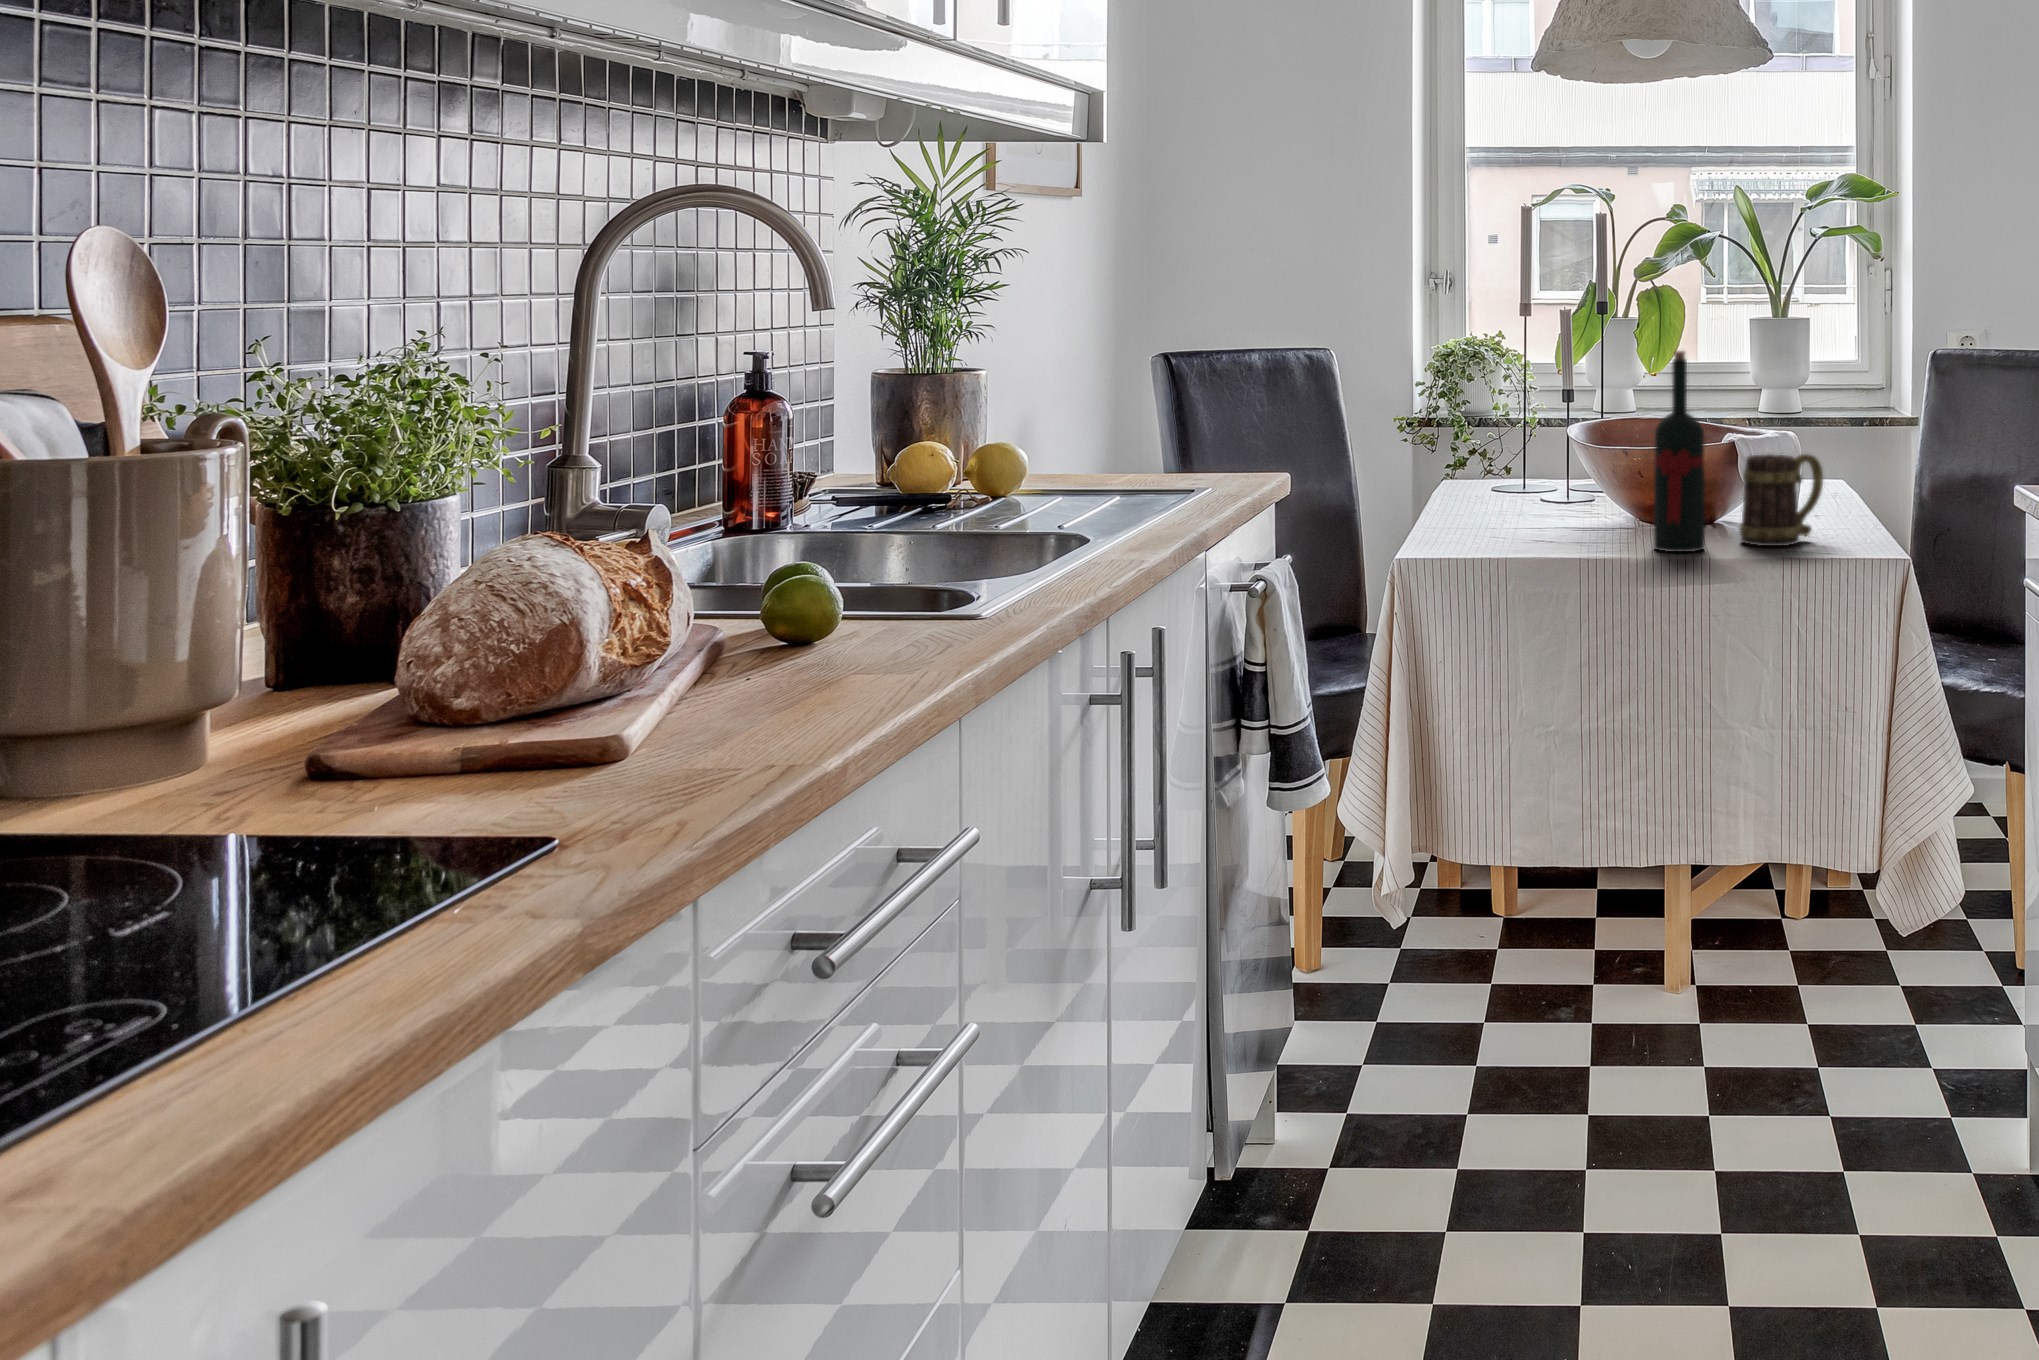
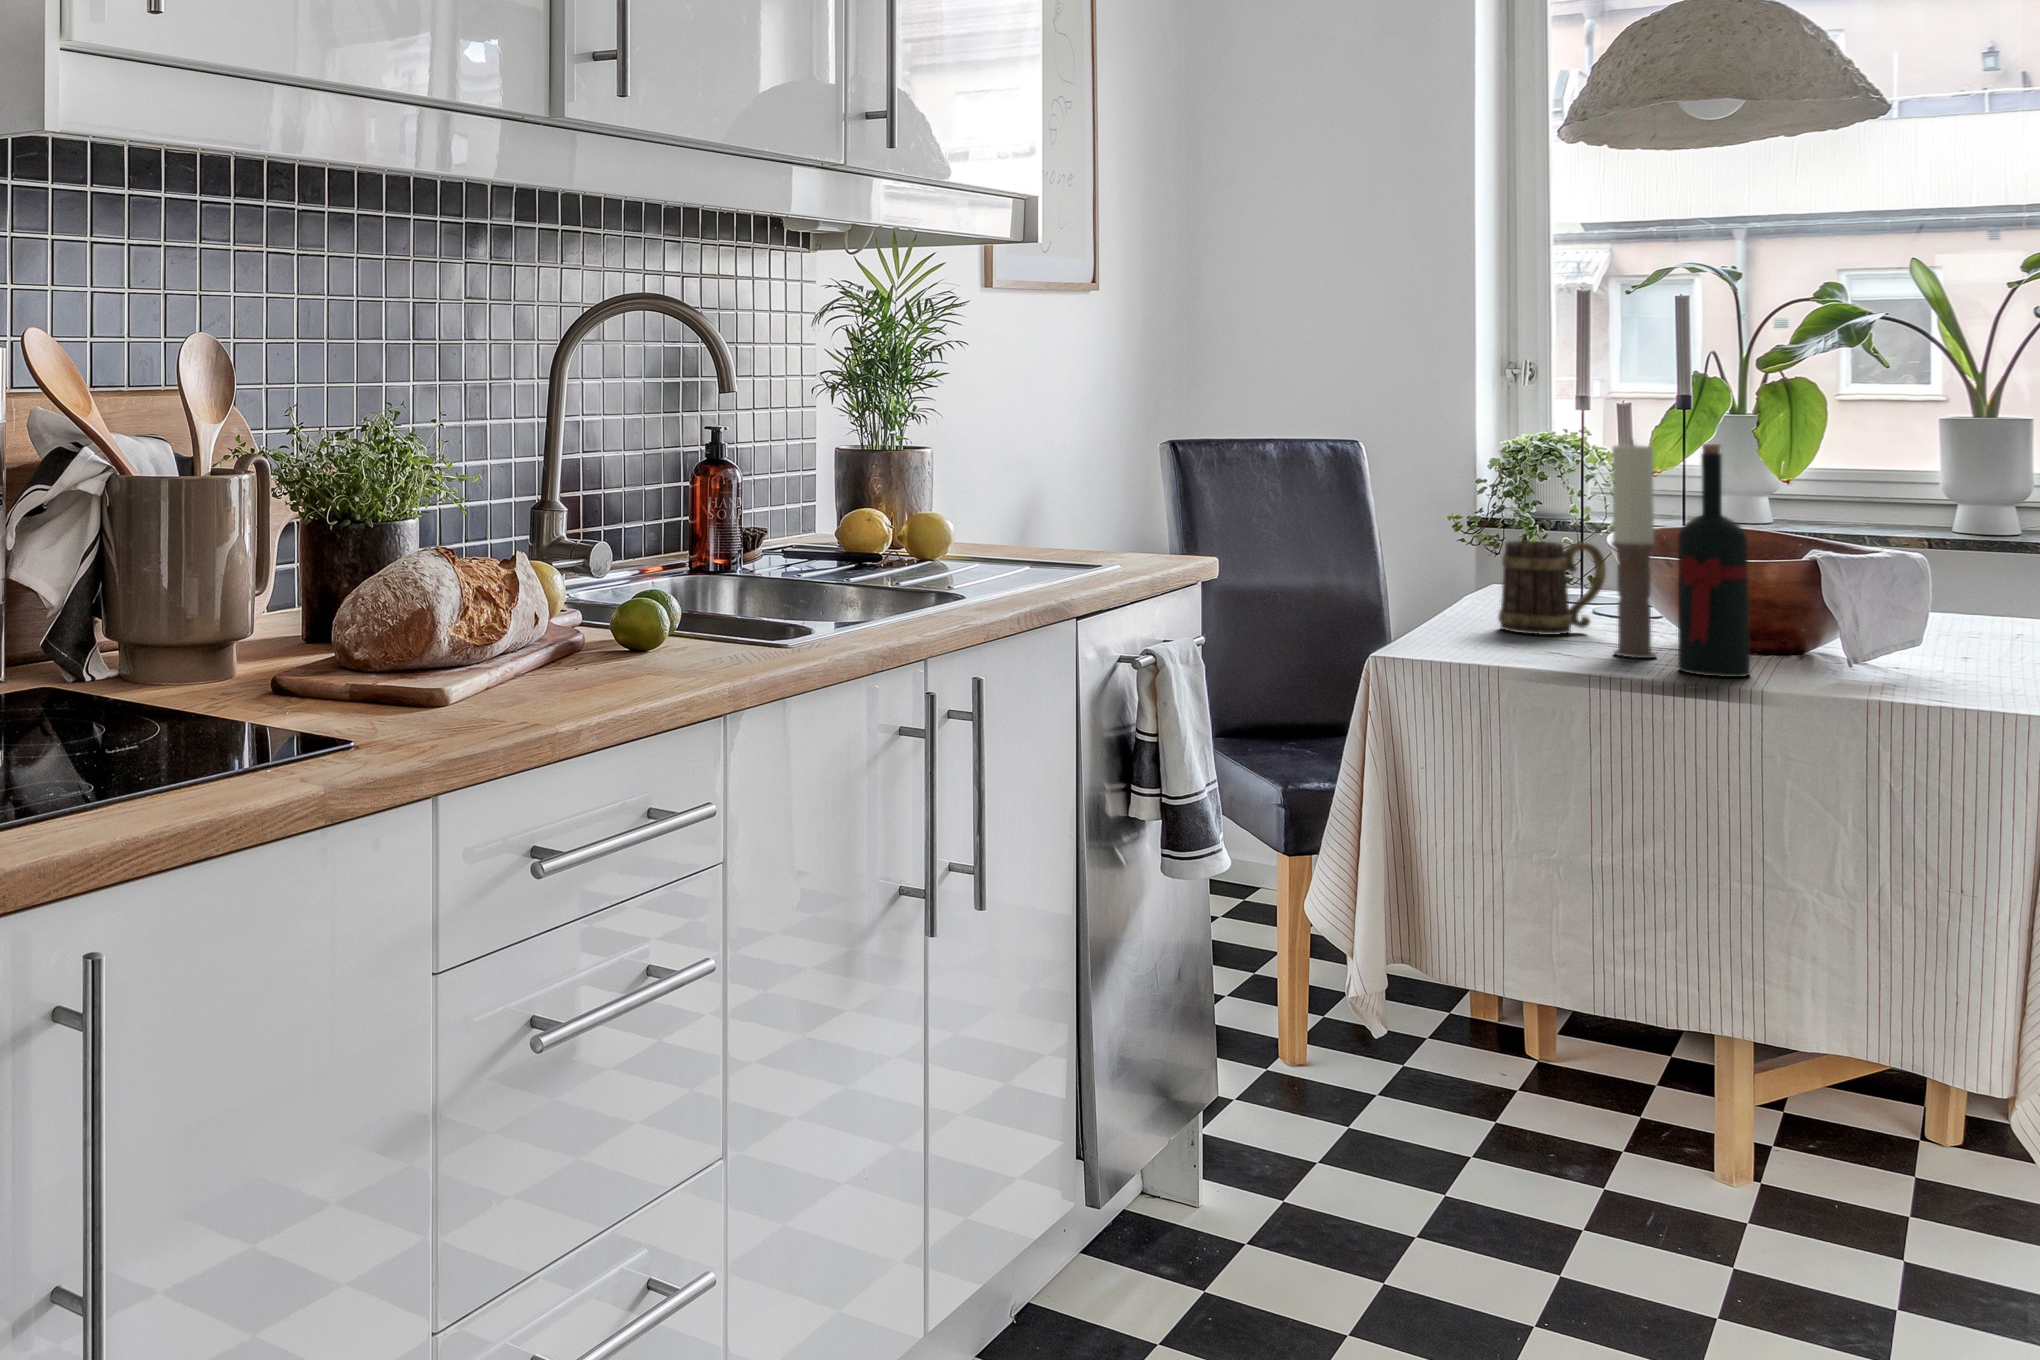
candle: none [1599,347,1631,541] -> present [1612,442,1656,658]
mug: present [1740,454,1823,546] -> present [1498,540,1606,635]

